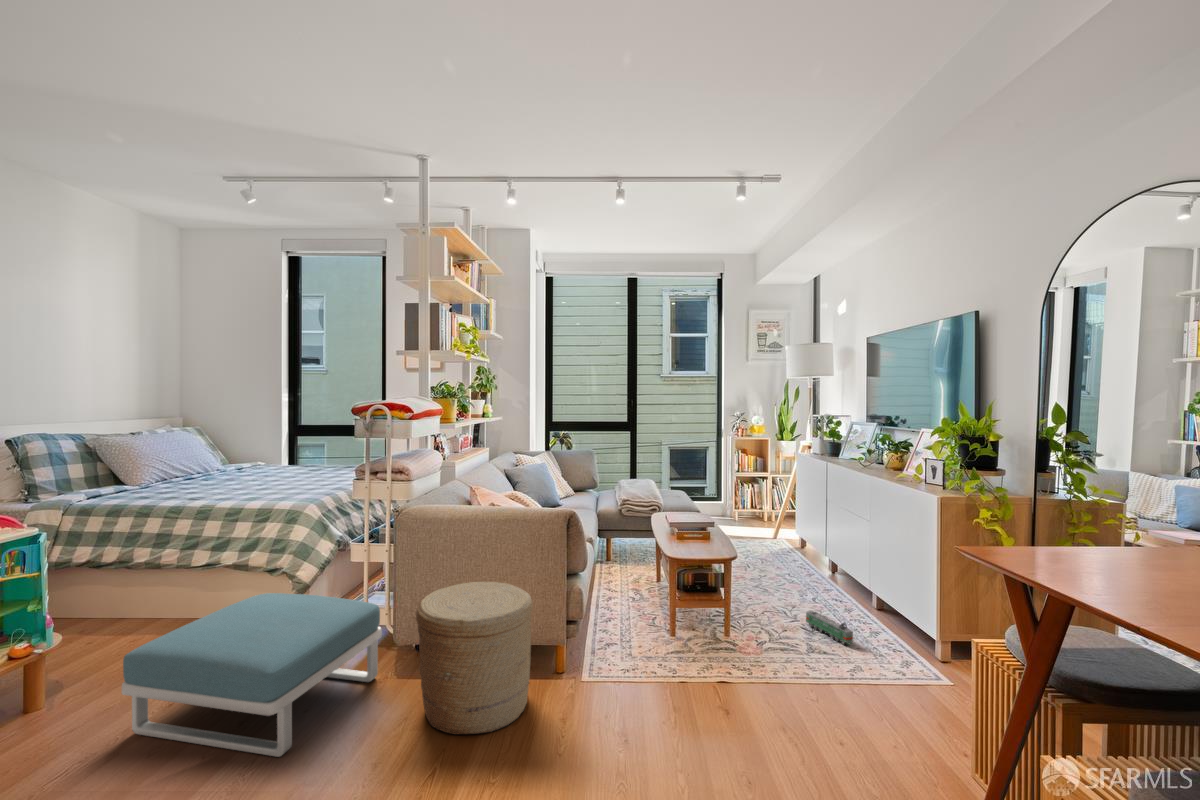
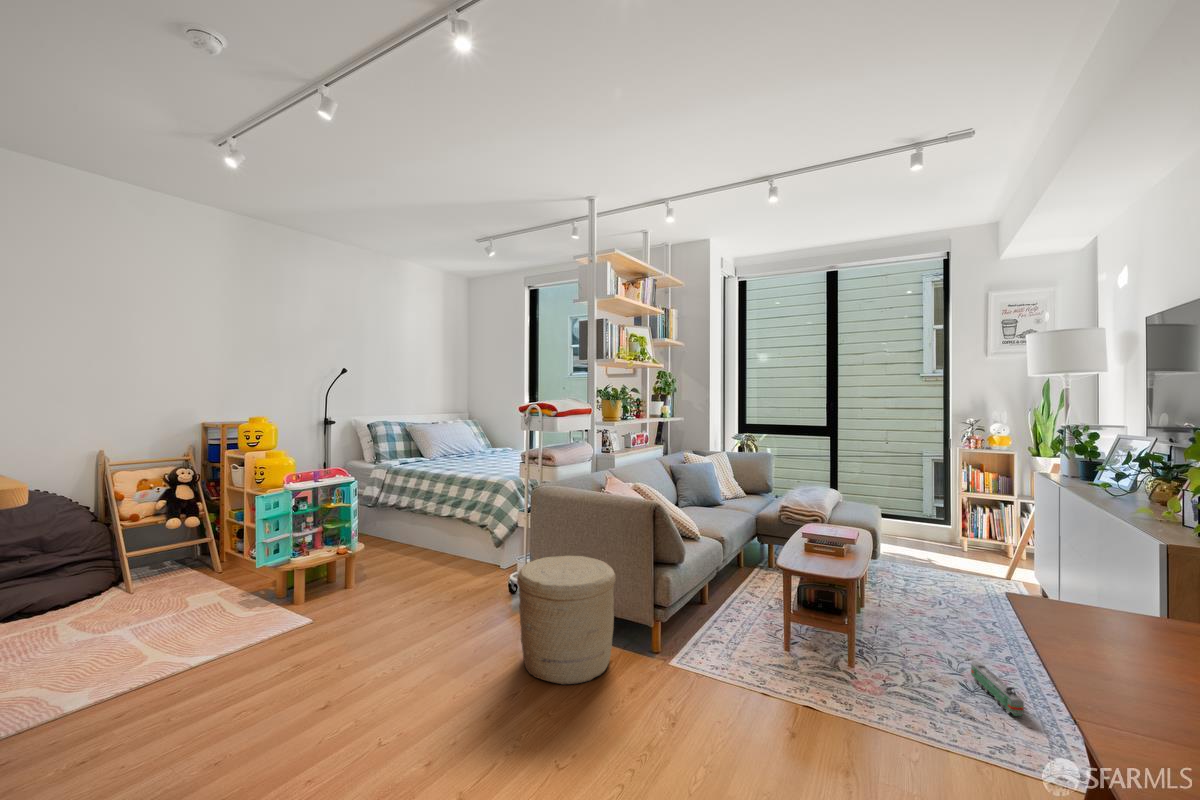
footstool: present [122,593,382,757] -> none [358,541,521,656]

